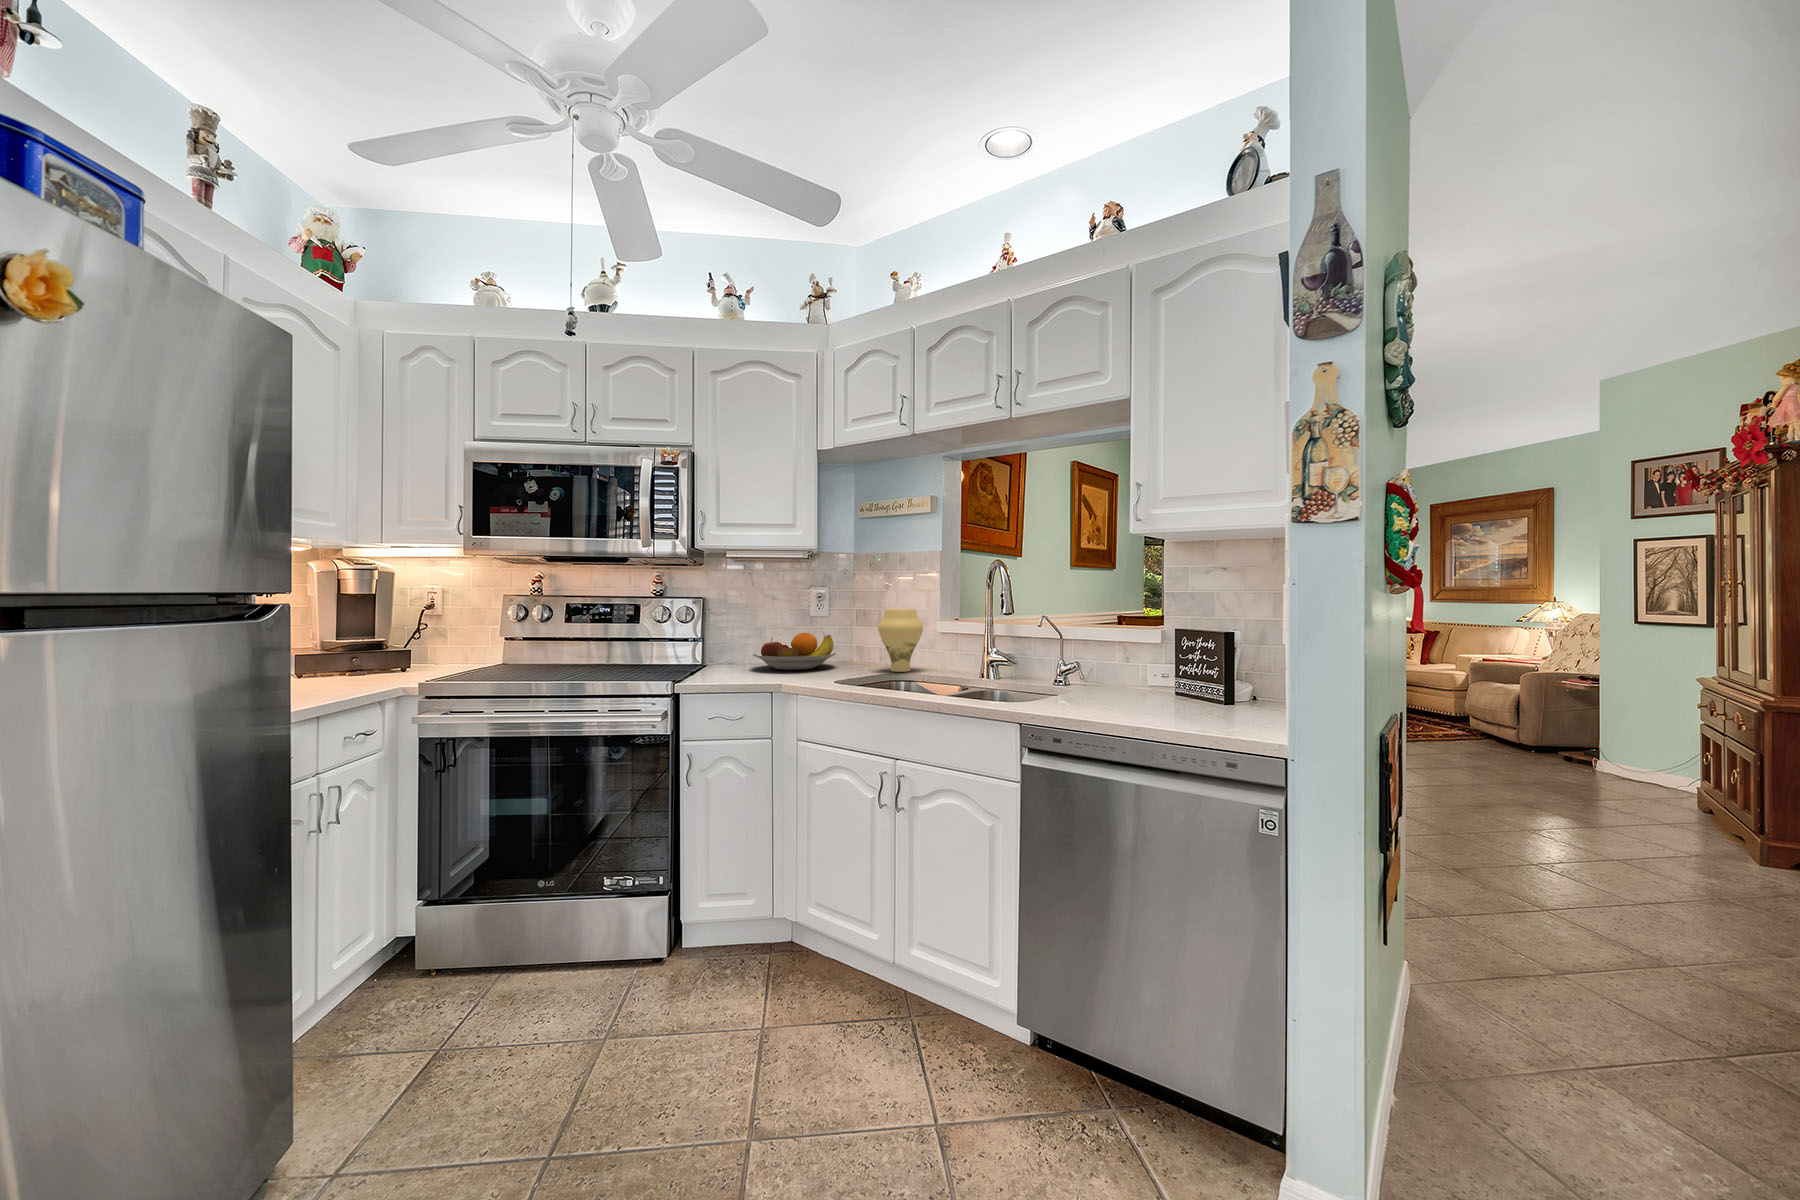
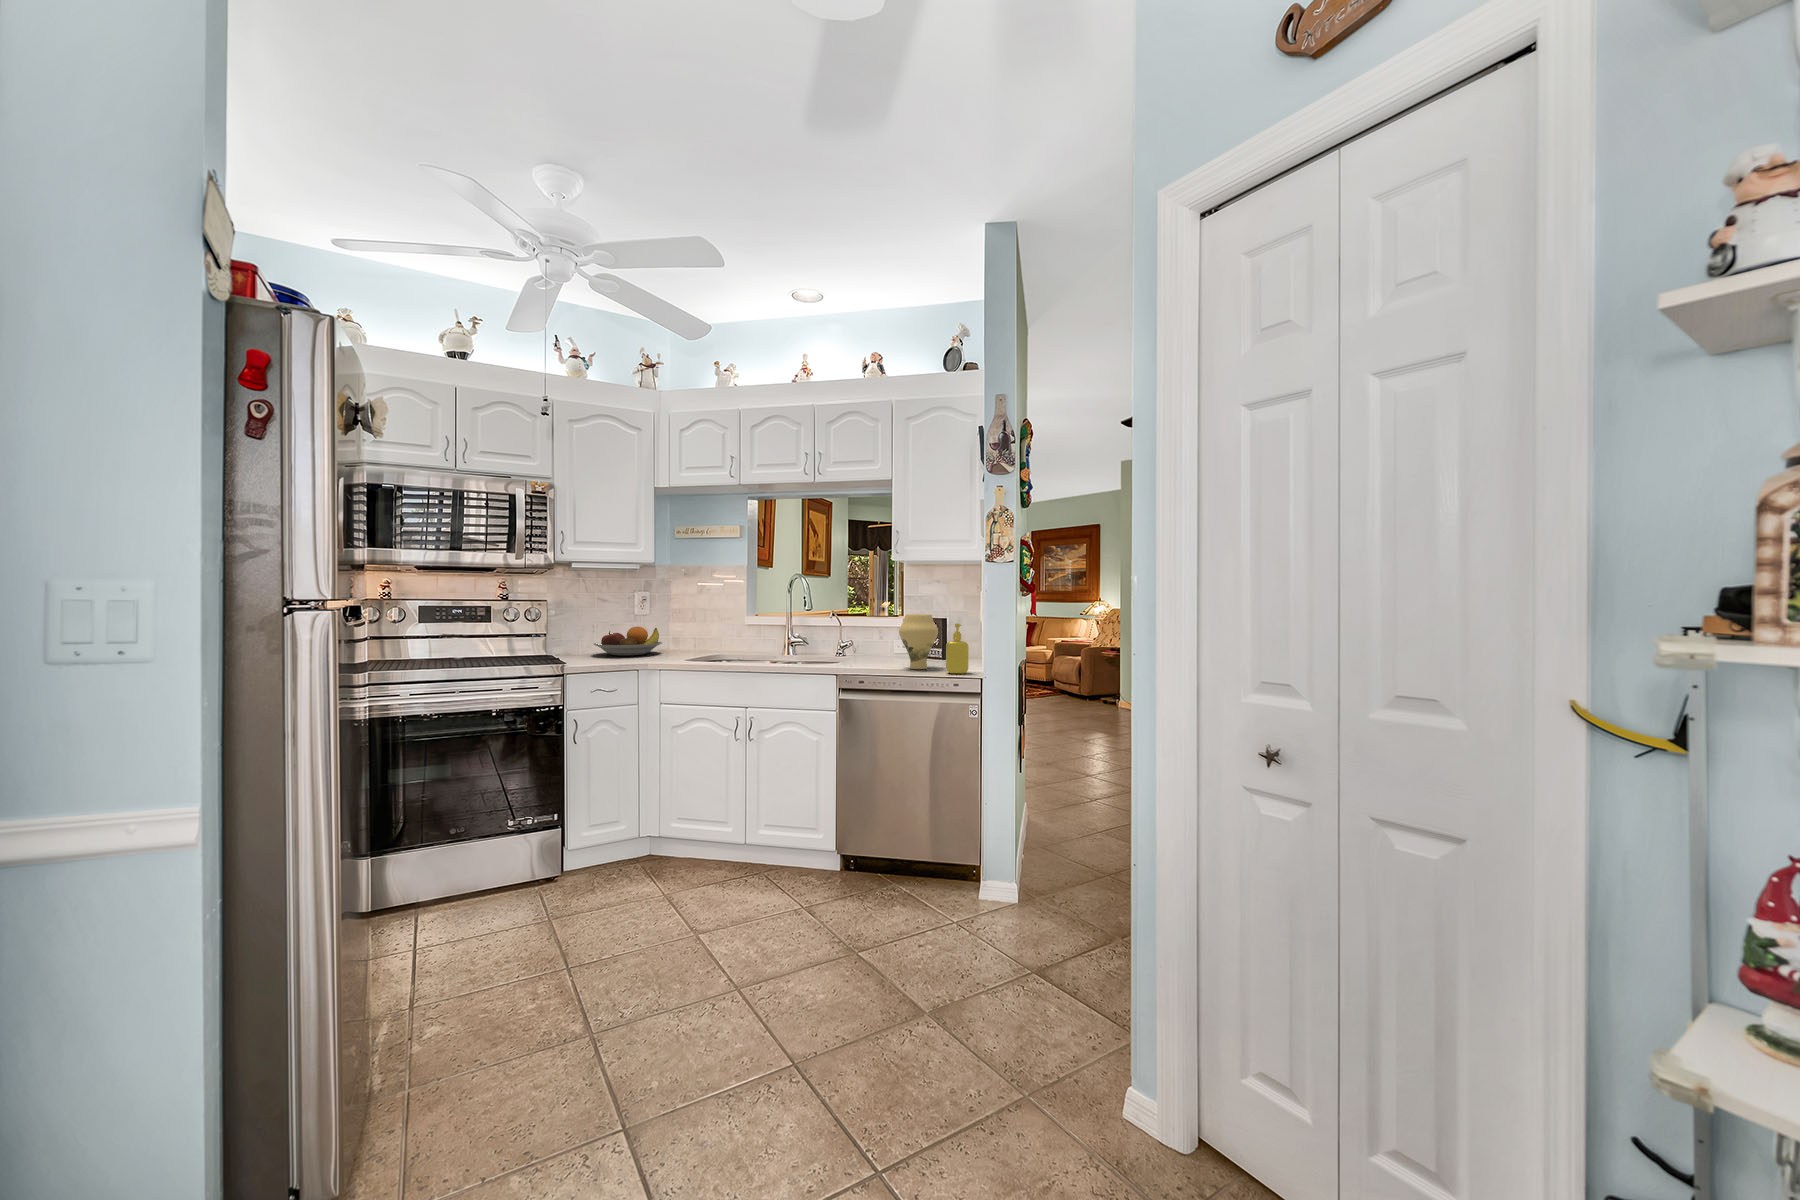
vase: present [878,609,923,672] -> present [899,614,938,669]
soap dispenser: none [1213,641,1258,738] -> present [946,623,968,674]

